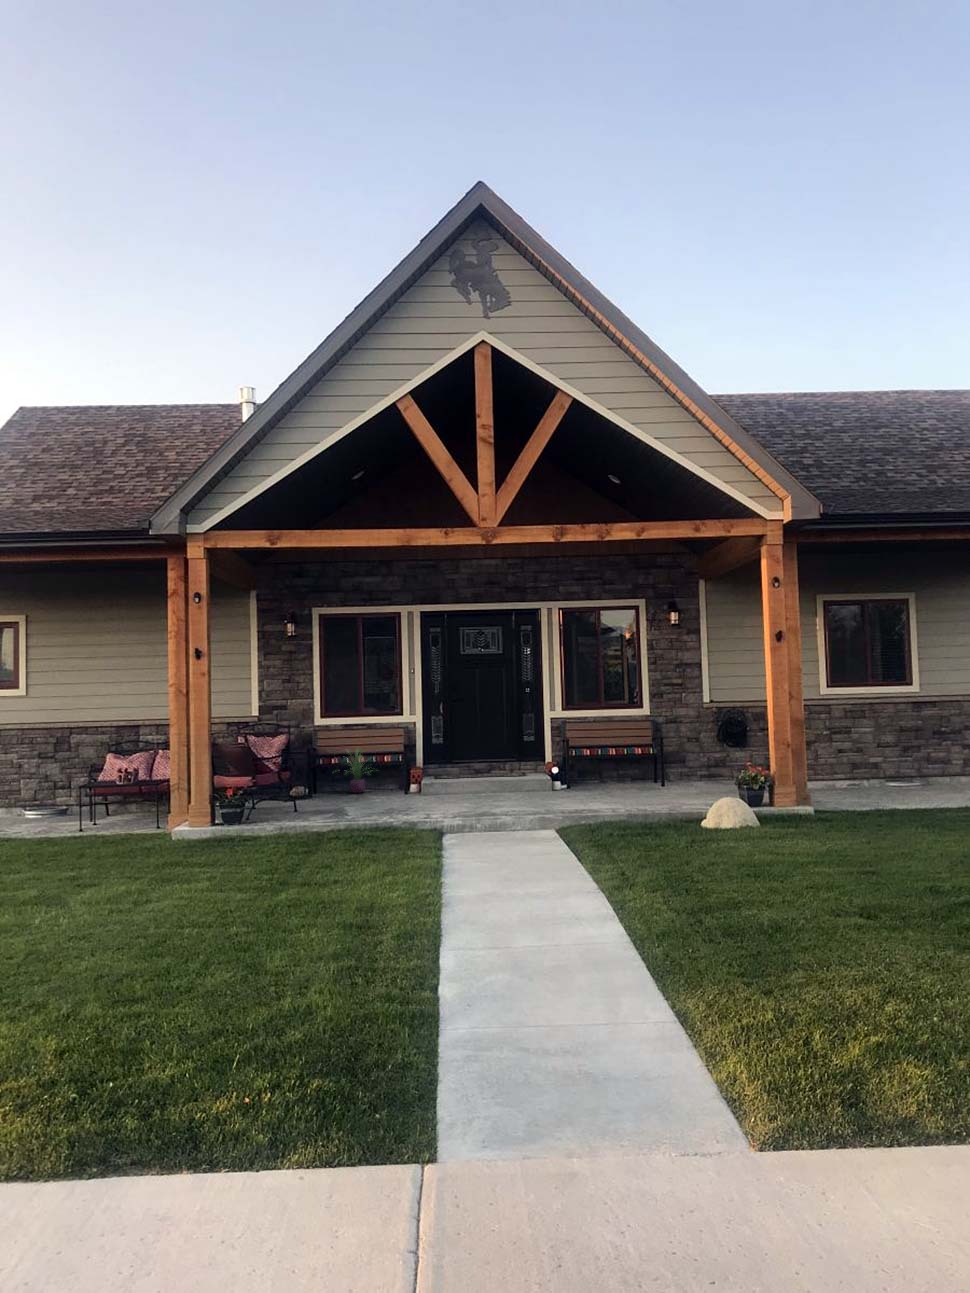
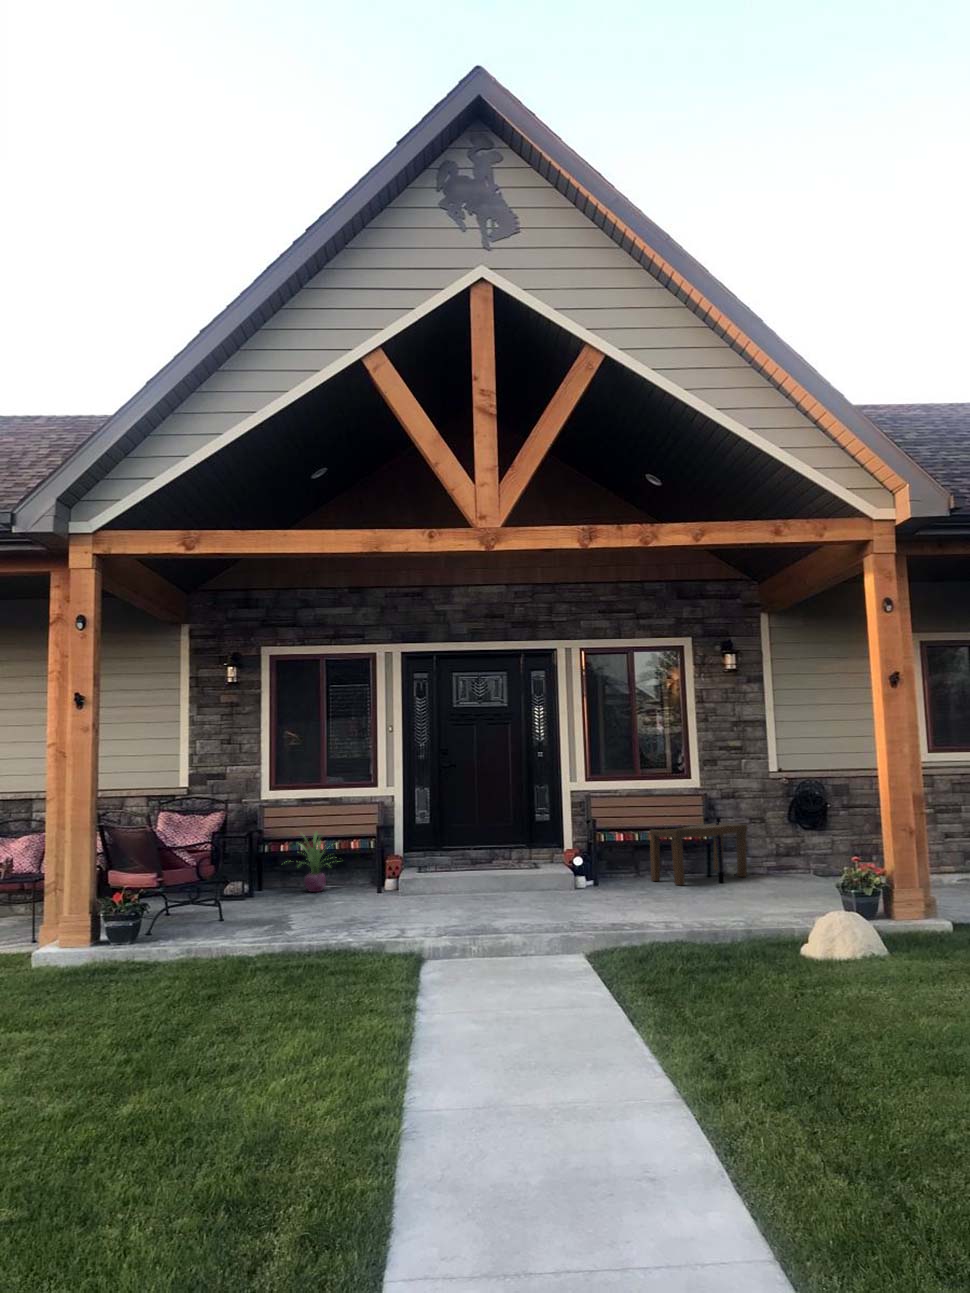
bench: none [610,741,685,787] -> present [649,822,747,885]

